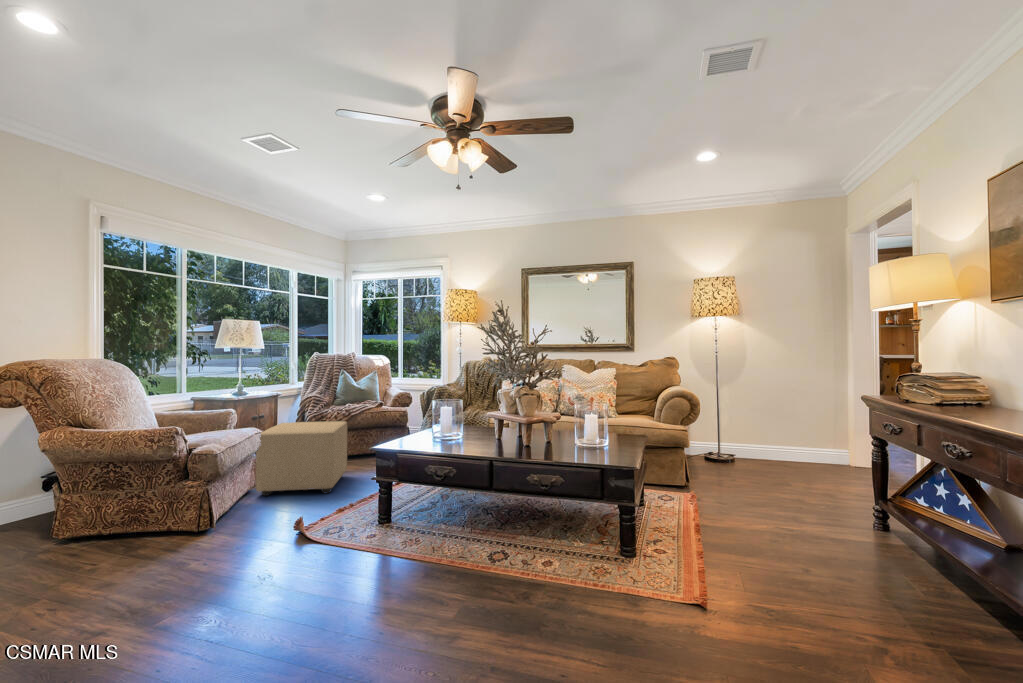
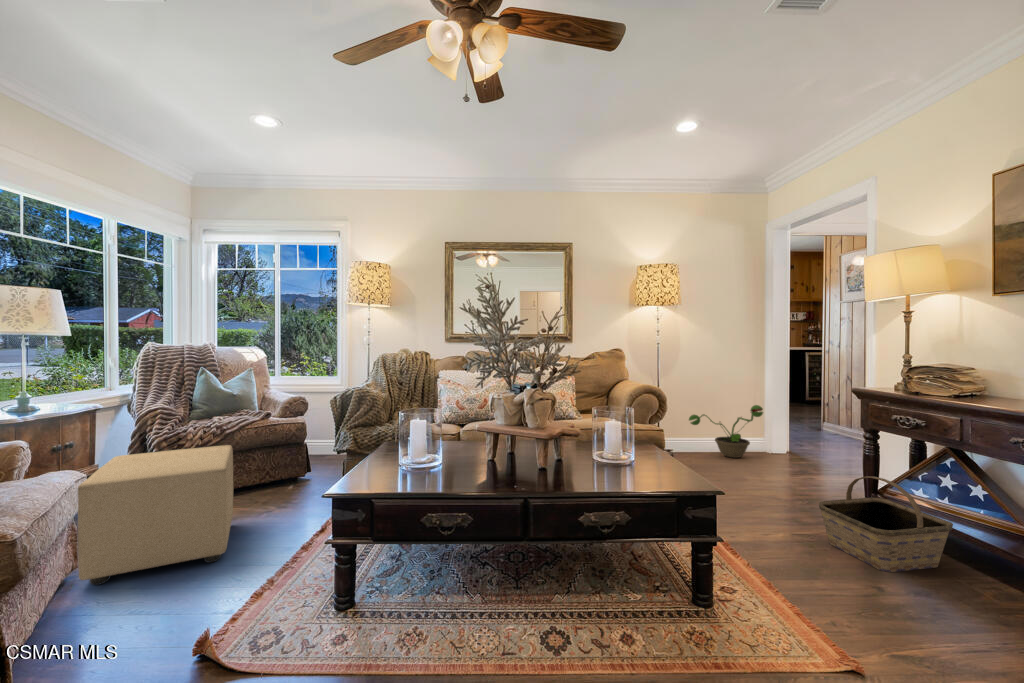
decorative plant: none [753,417,826,473] -> present [689,405,763,458]
basket: none [793,480,916,572] -> present [819,476,953,572]

